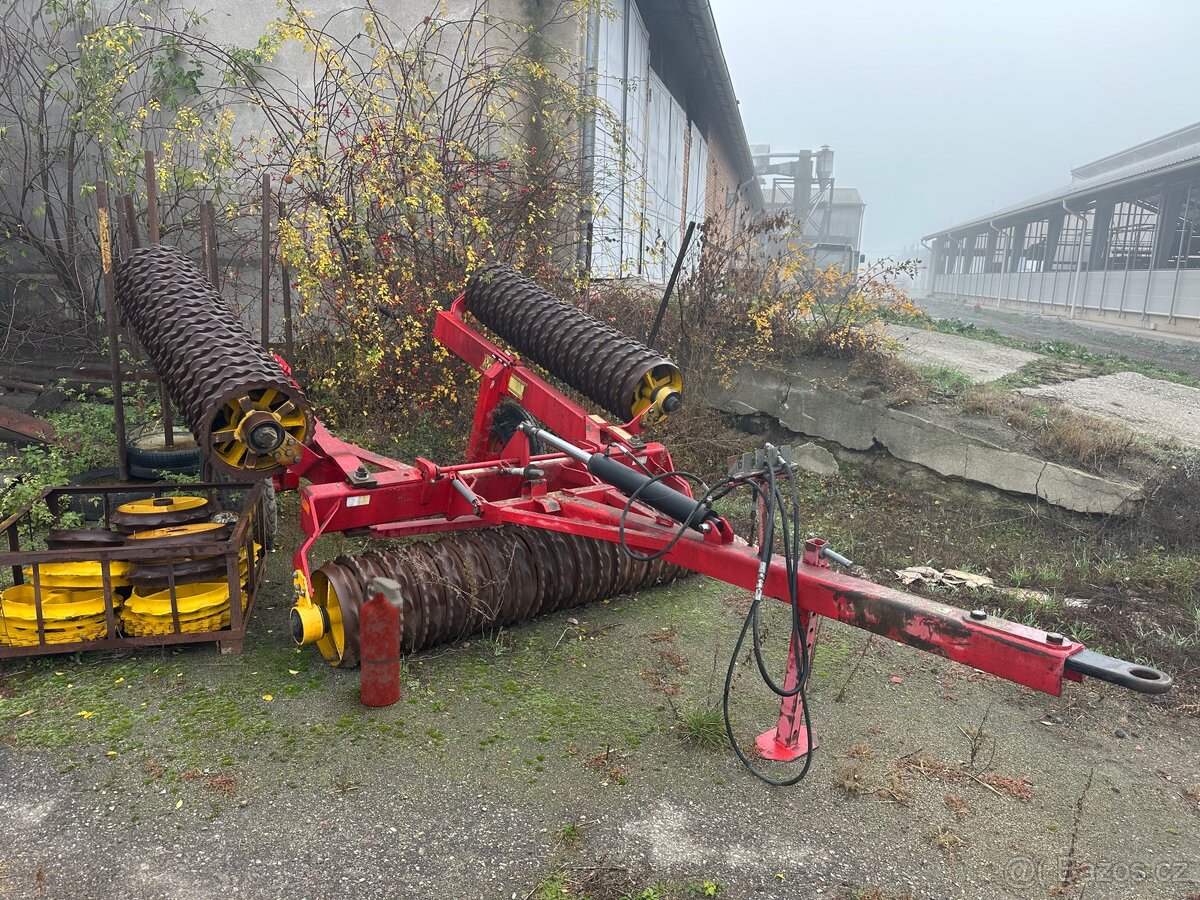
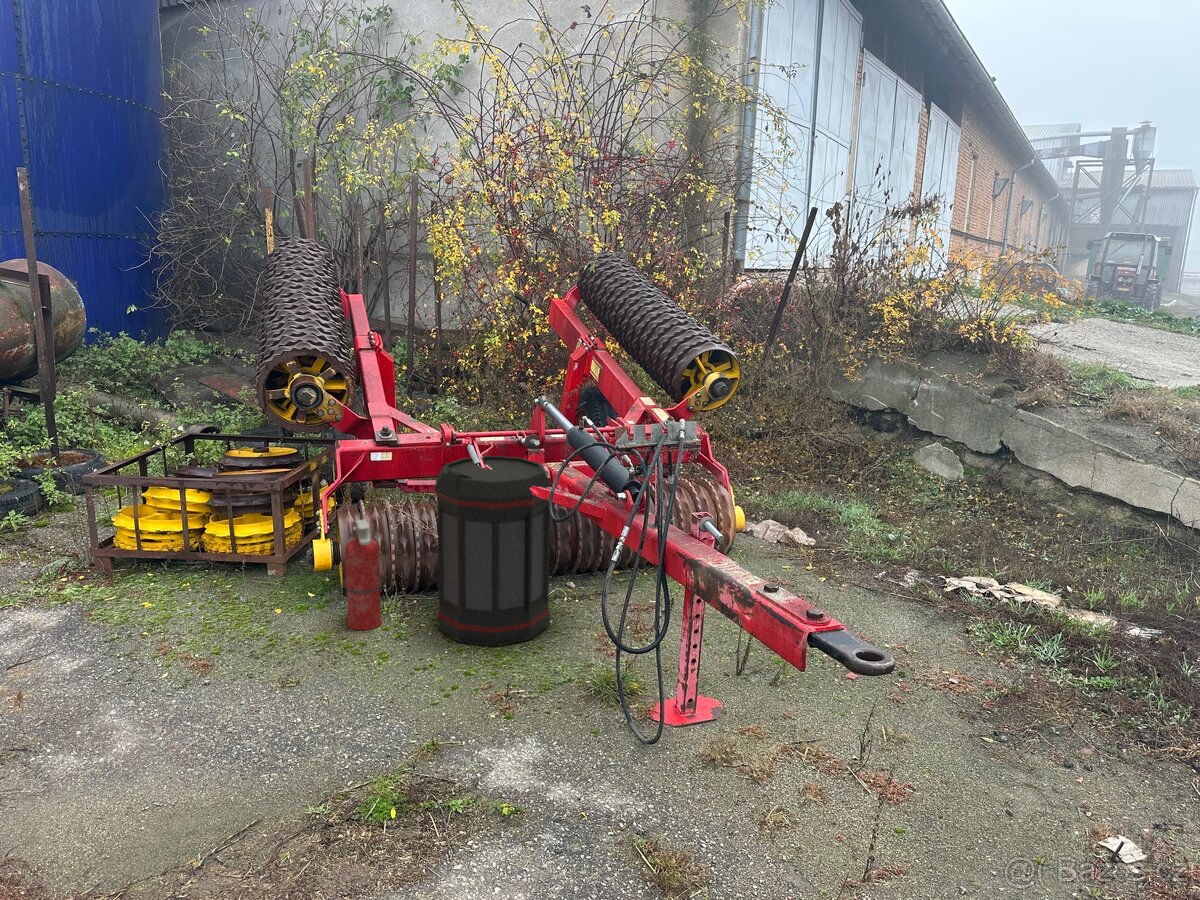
trash can: none [457,491,591,703] -> present [435,456,551,646]

